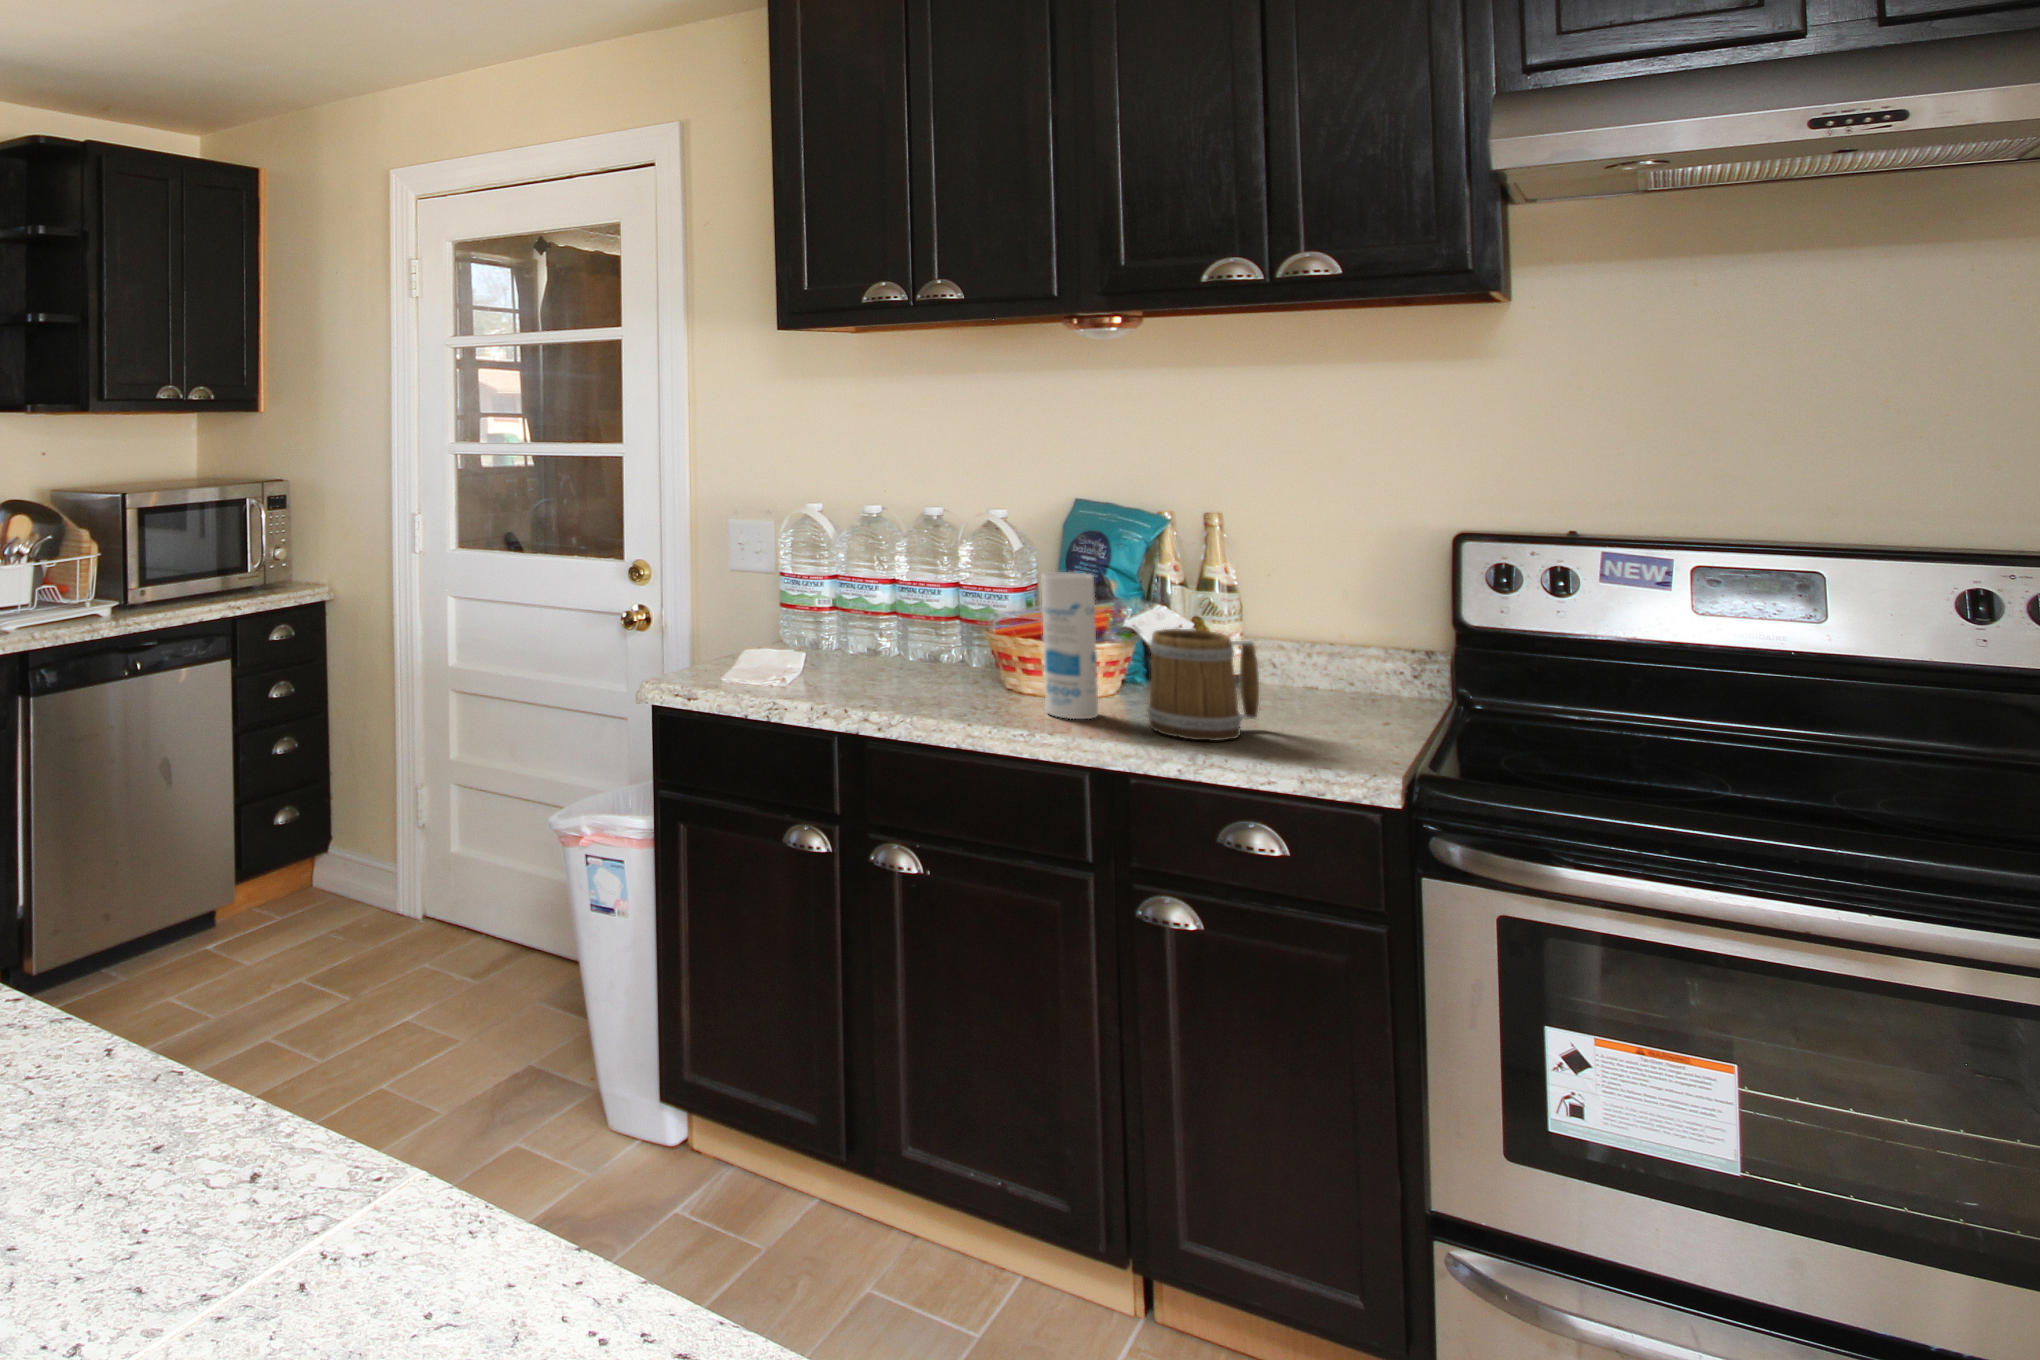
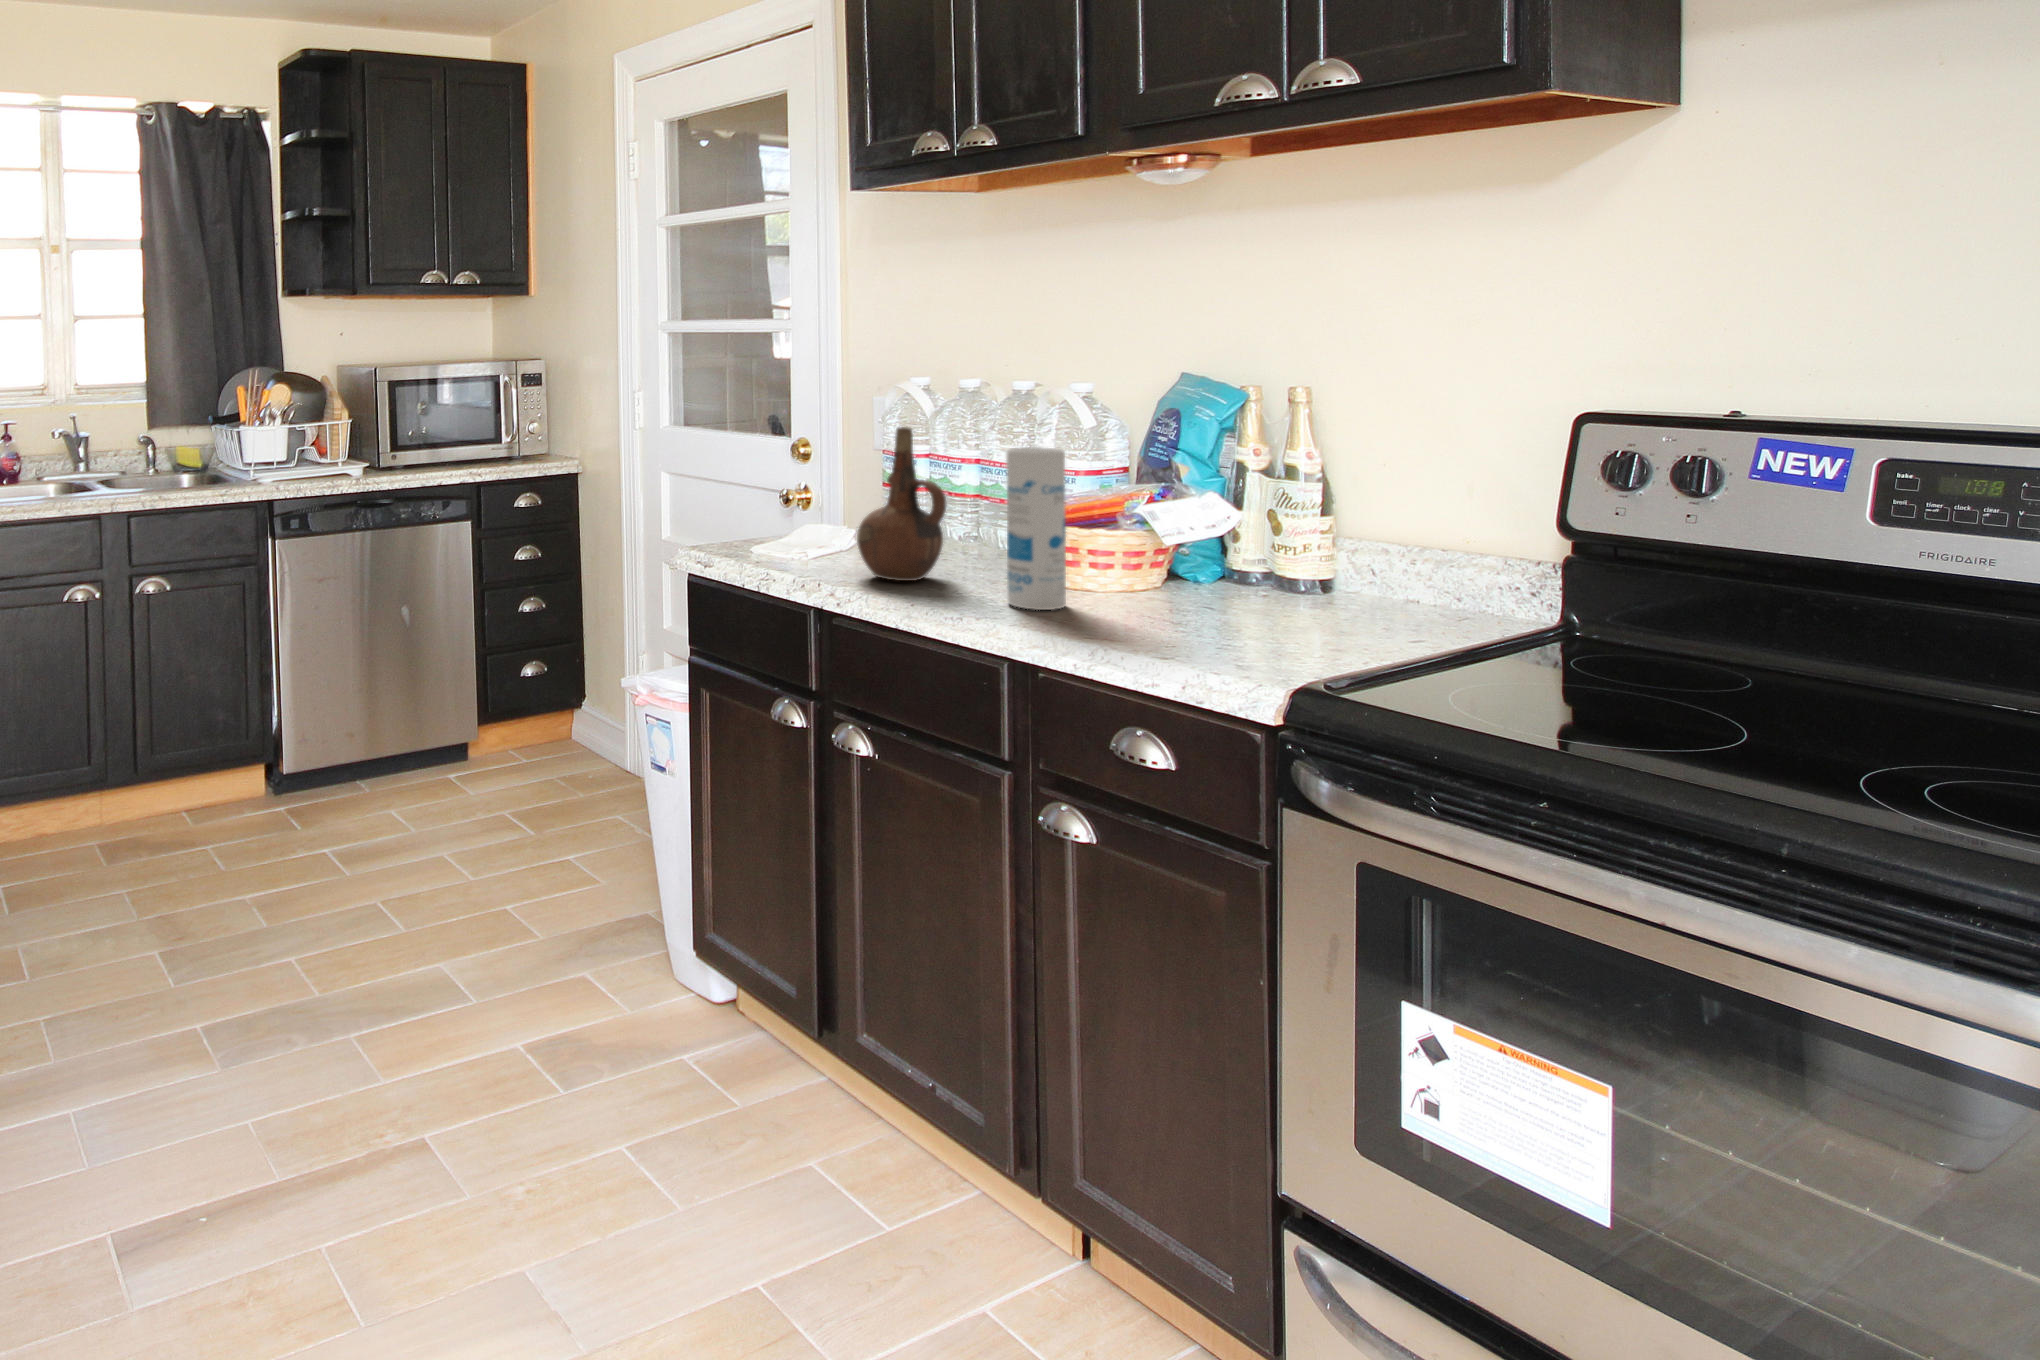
ceramic pitcher: none [870,556,955,700] -> present [857,427,946,581]
mug: present [1148,629,1259,741] -> none [1086,514,1229,640]

